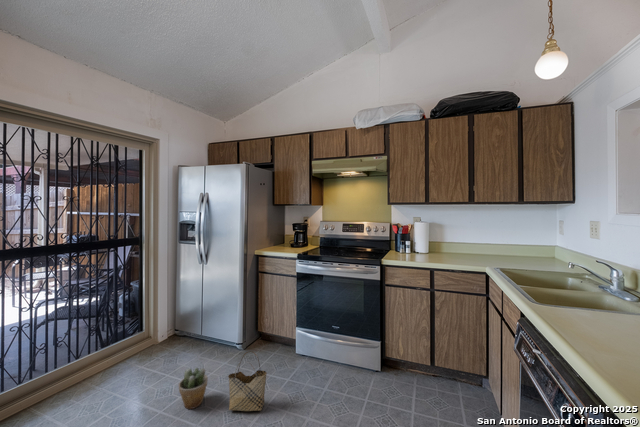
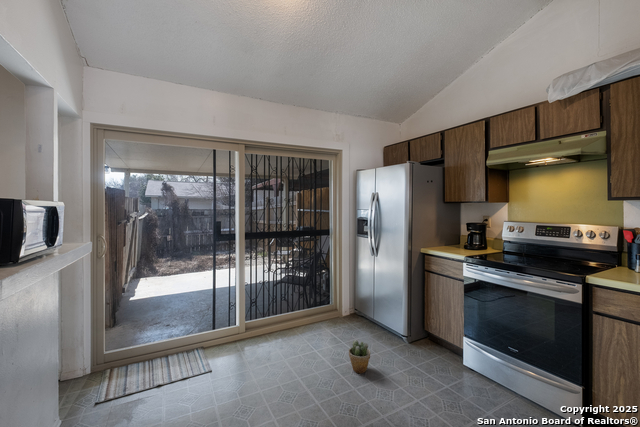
woven basket: present [228,351,267,411] -> none [385,341,420,398]

